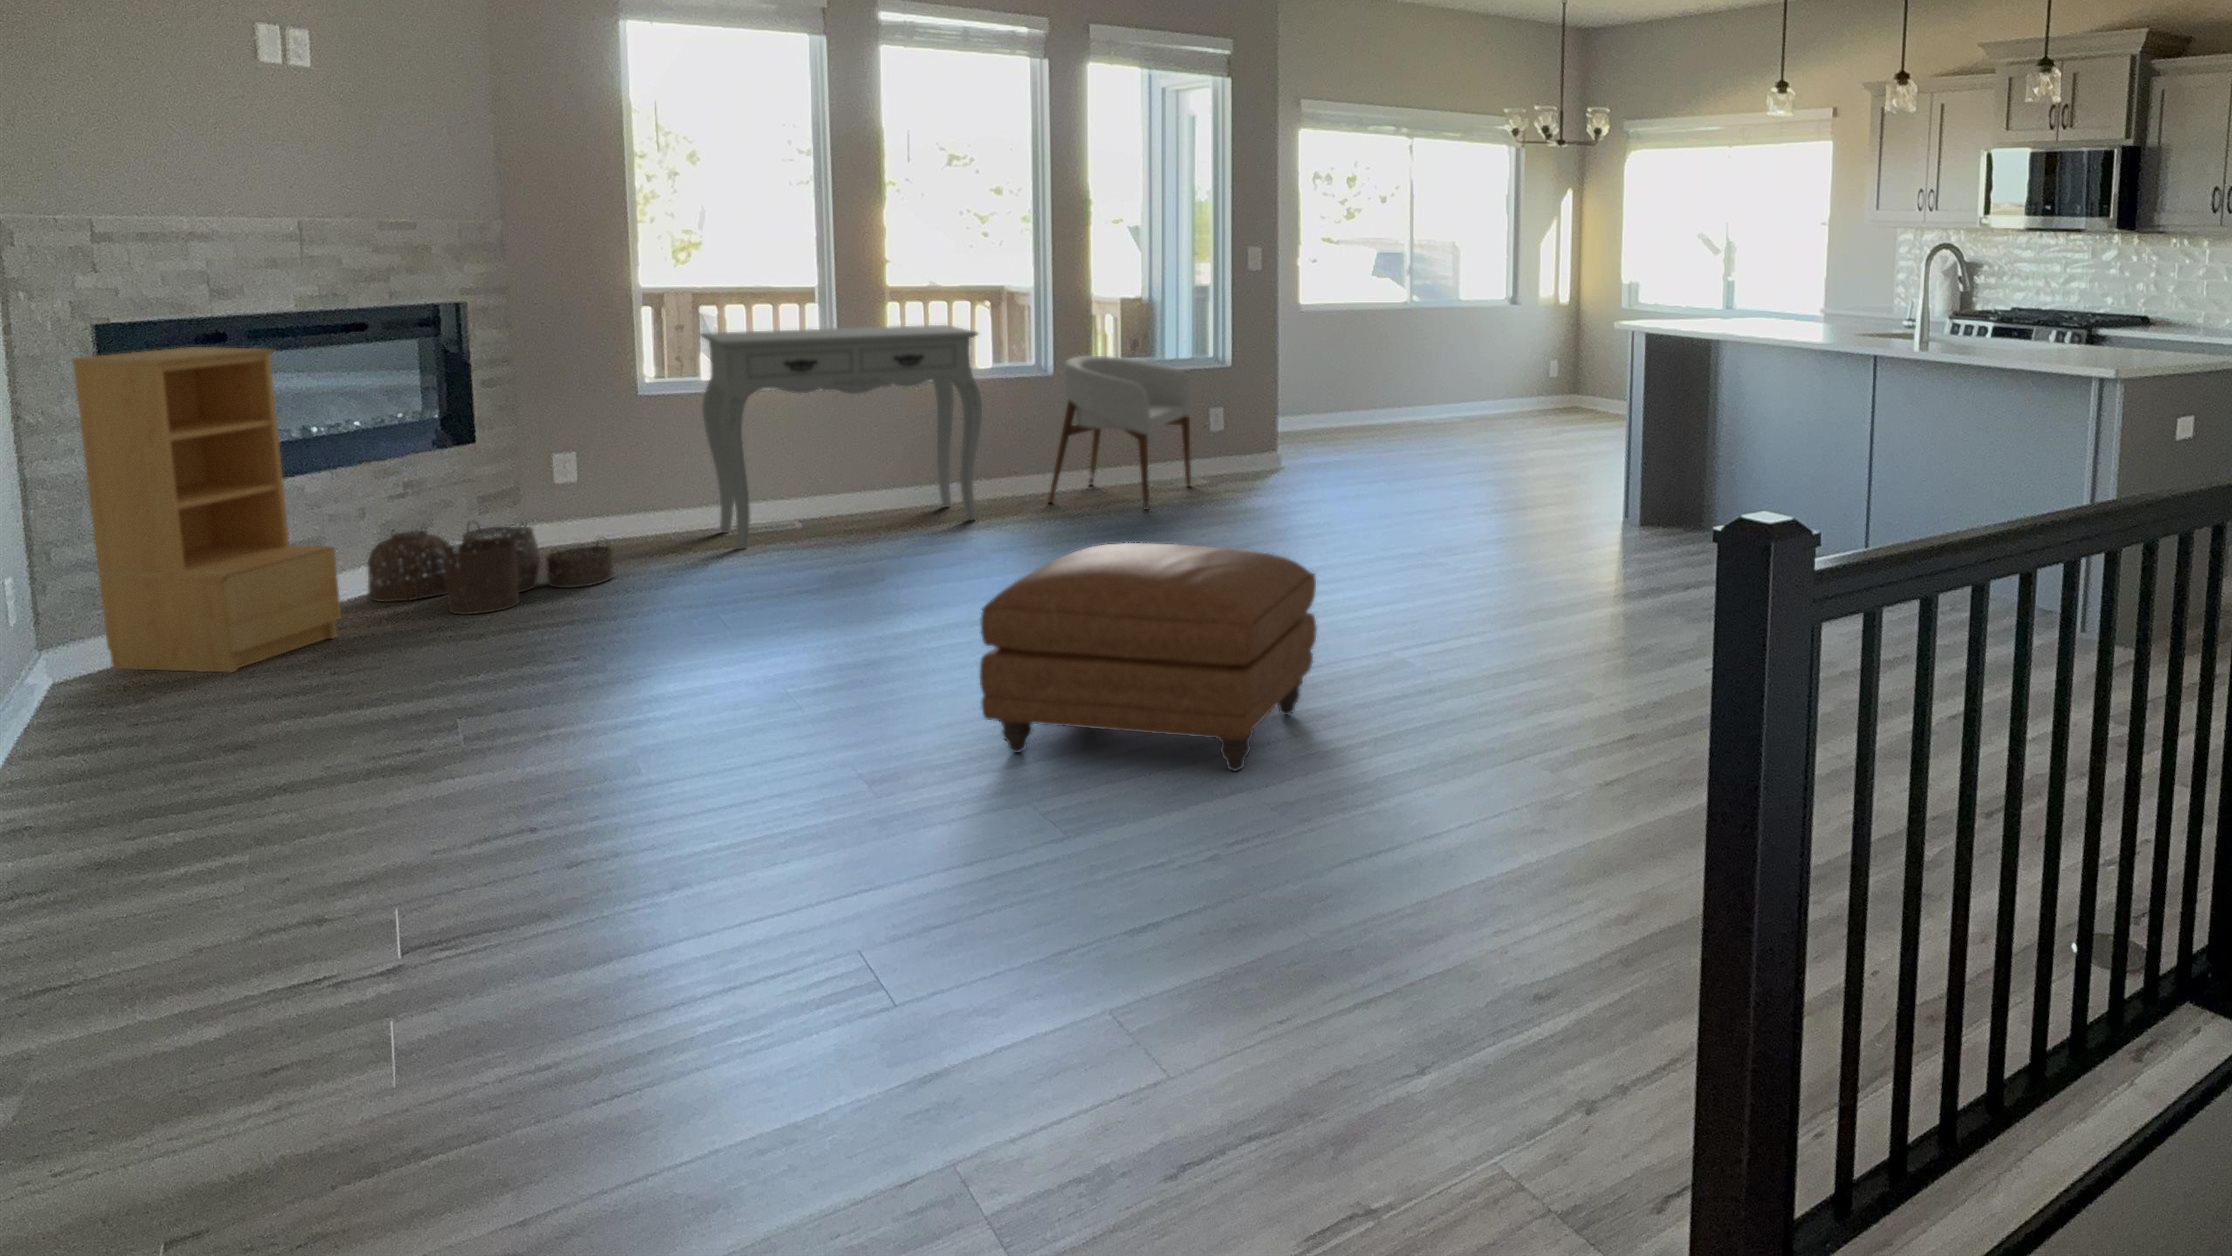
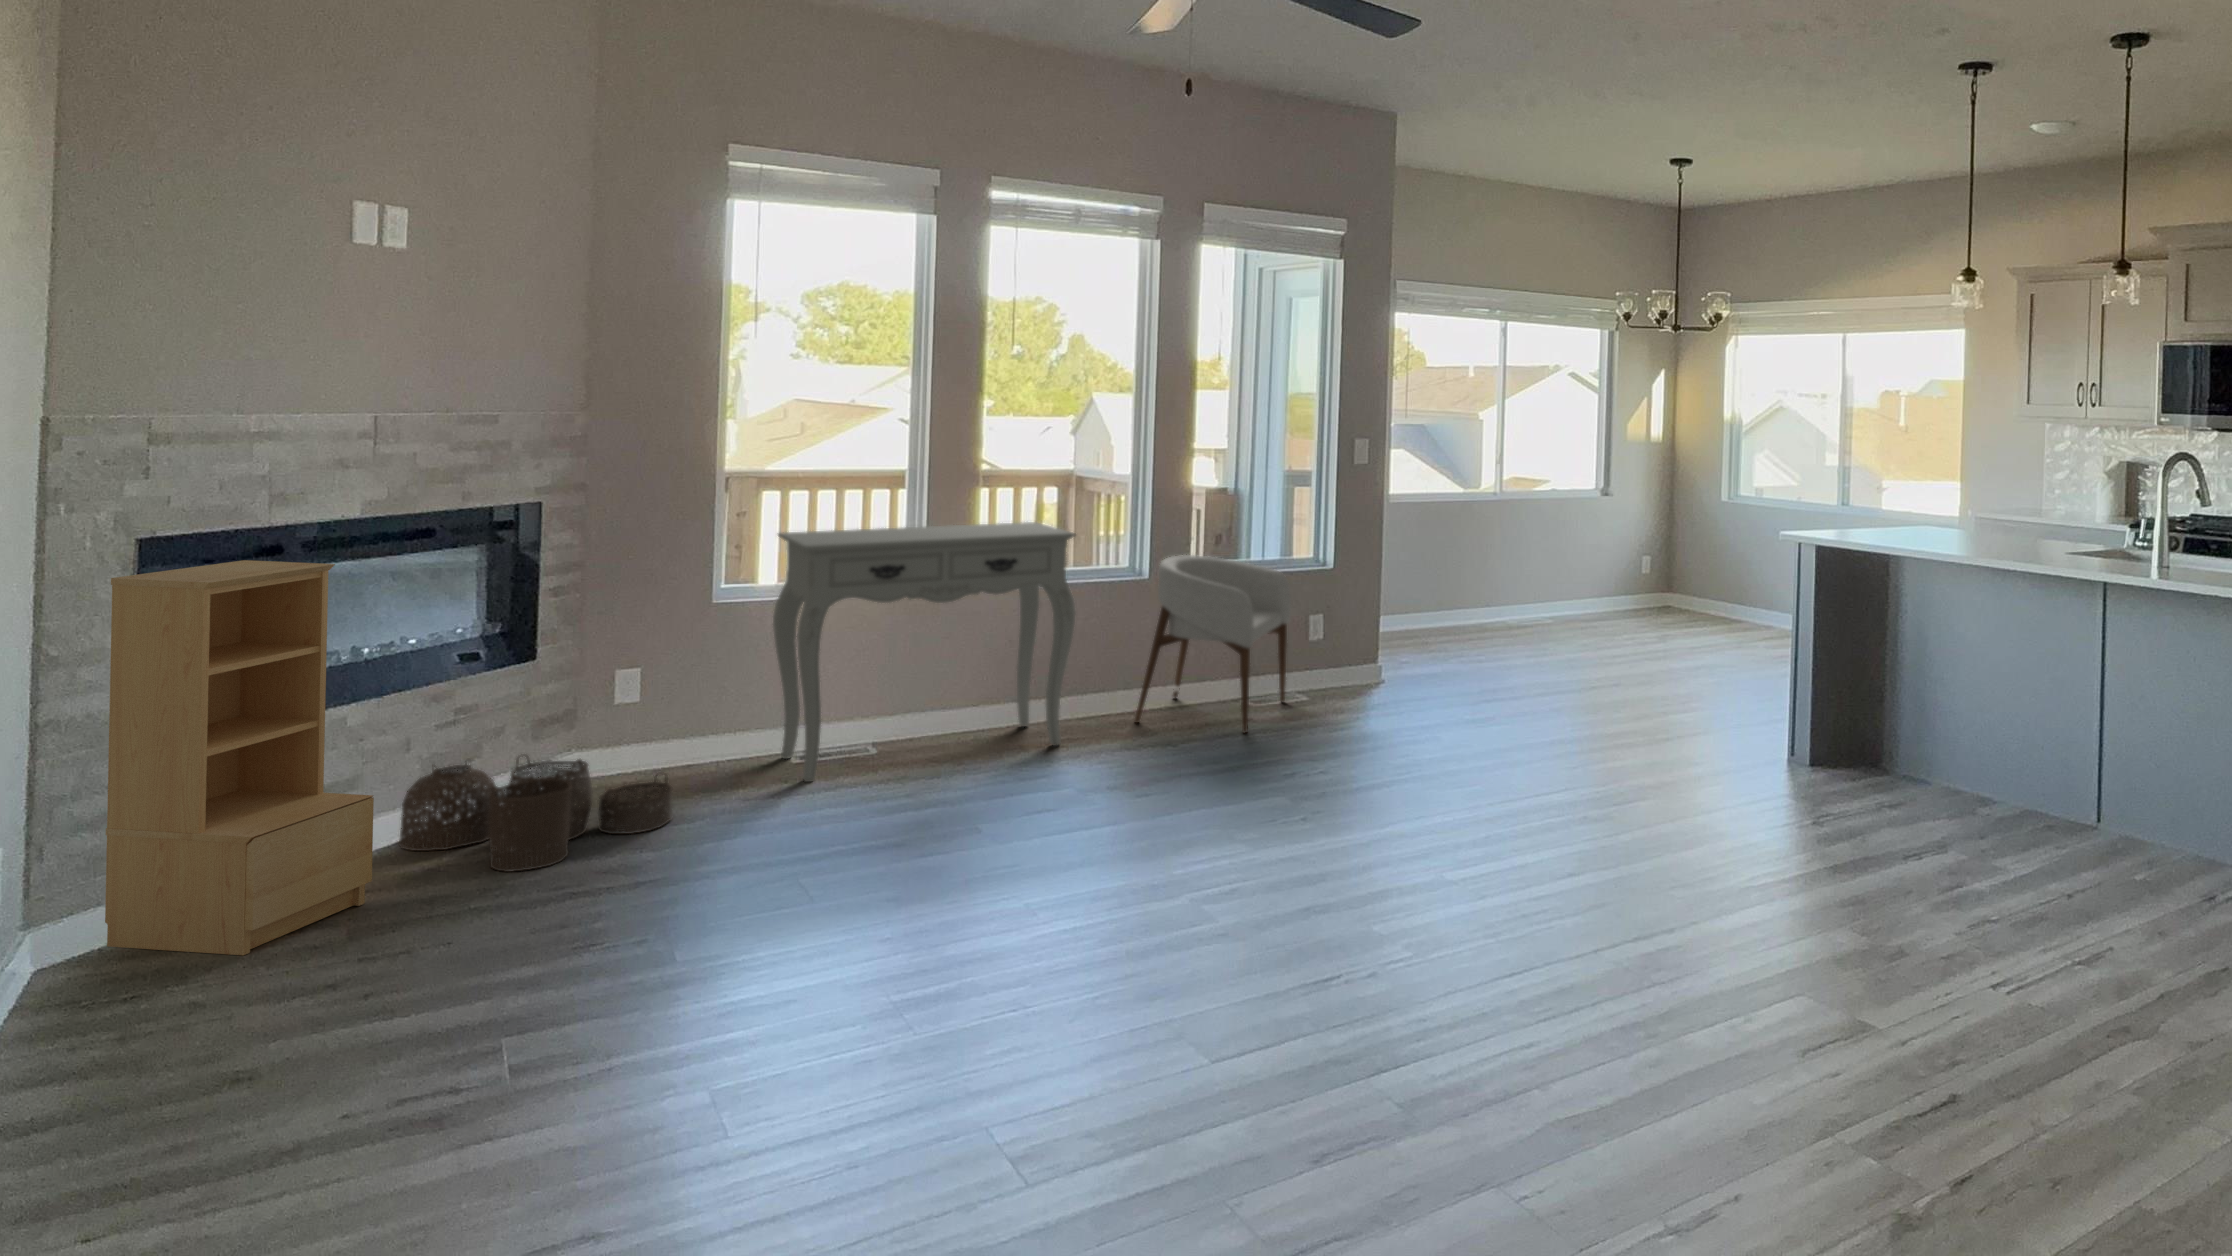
ottoman: present [980,543,1317,771] -> none [1156,827,1546,1147]

